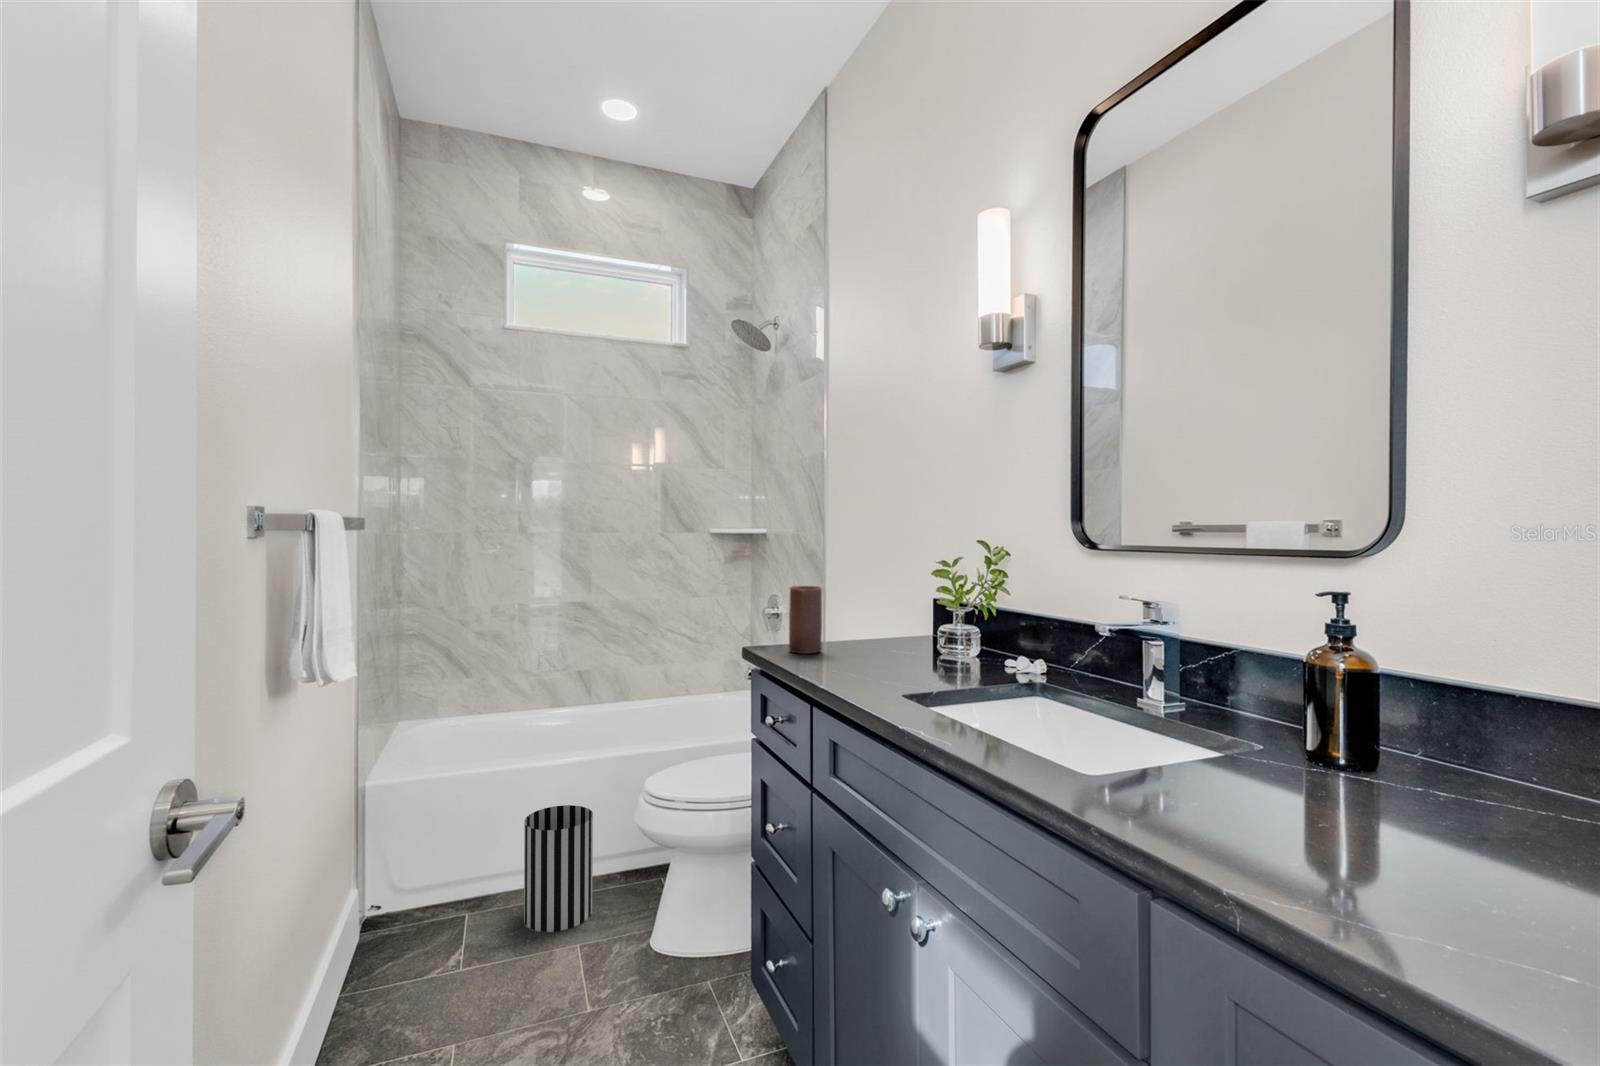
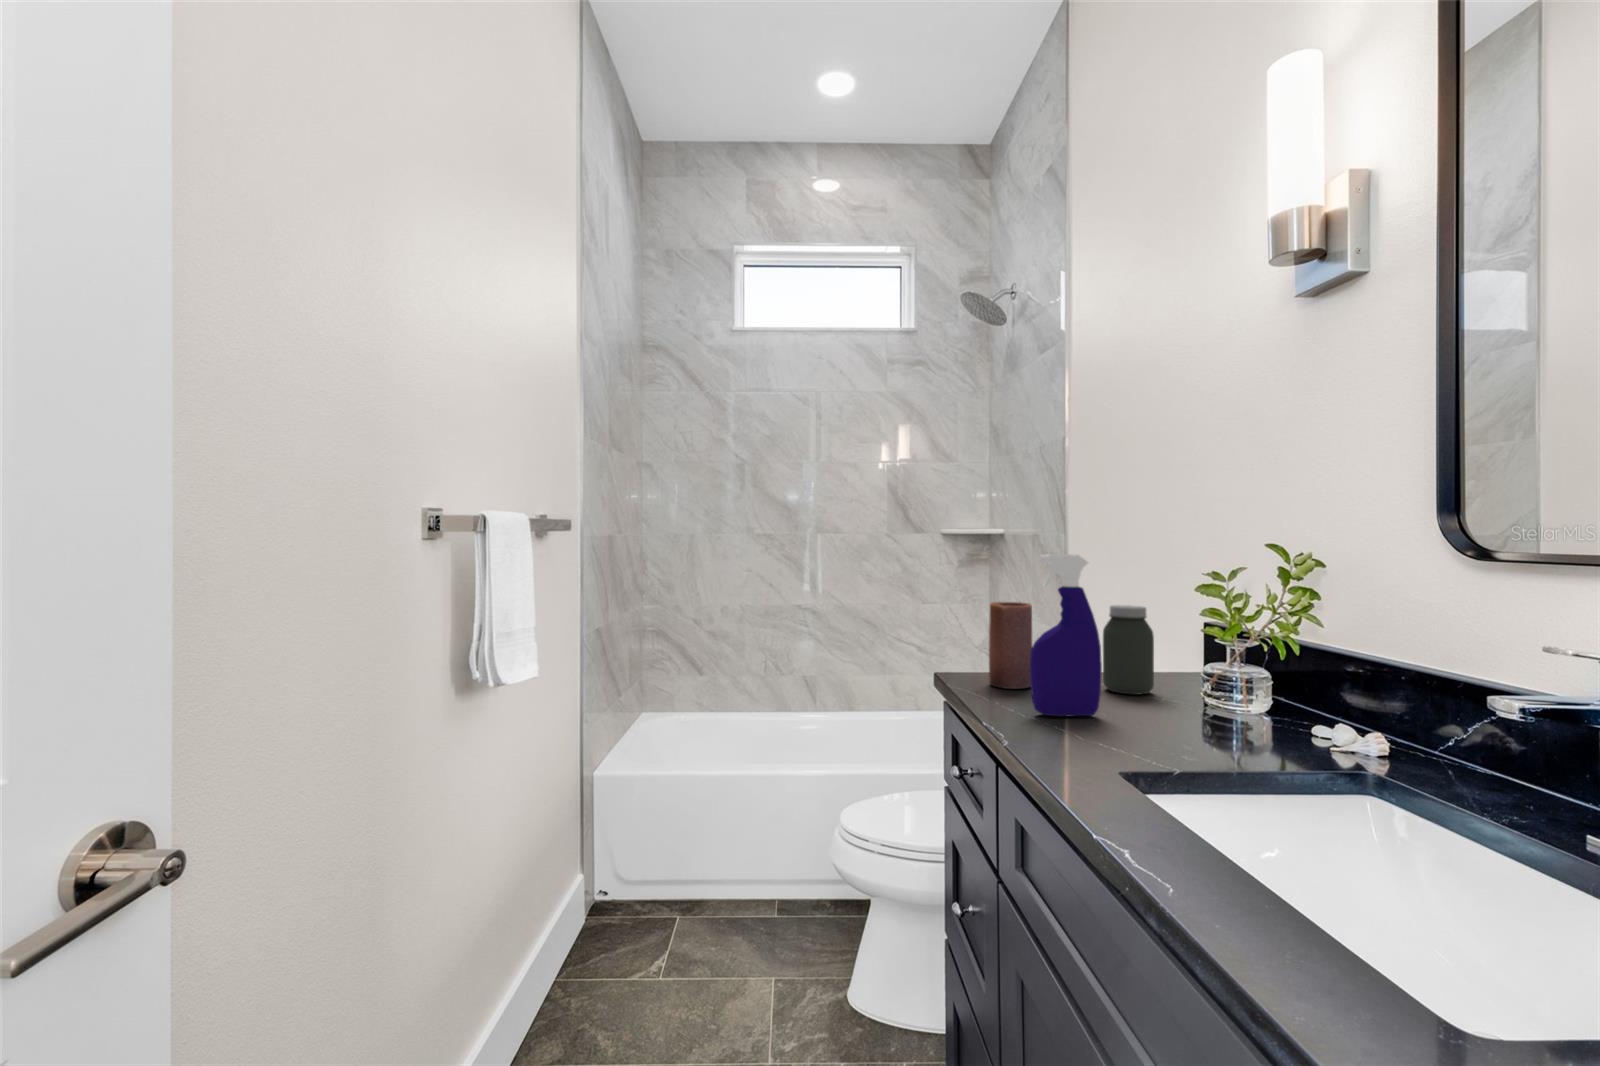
spray bottle: none [828,548,877,668] -> present [1030,554,1102,717]
jar: none [871,586,906,652] -> present [1103,605,1154,694]
wastebasket: present [524,805,593,932] -> none [729,819,796,955]

